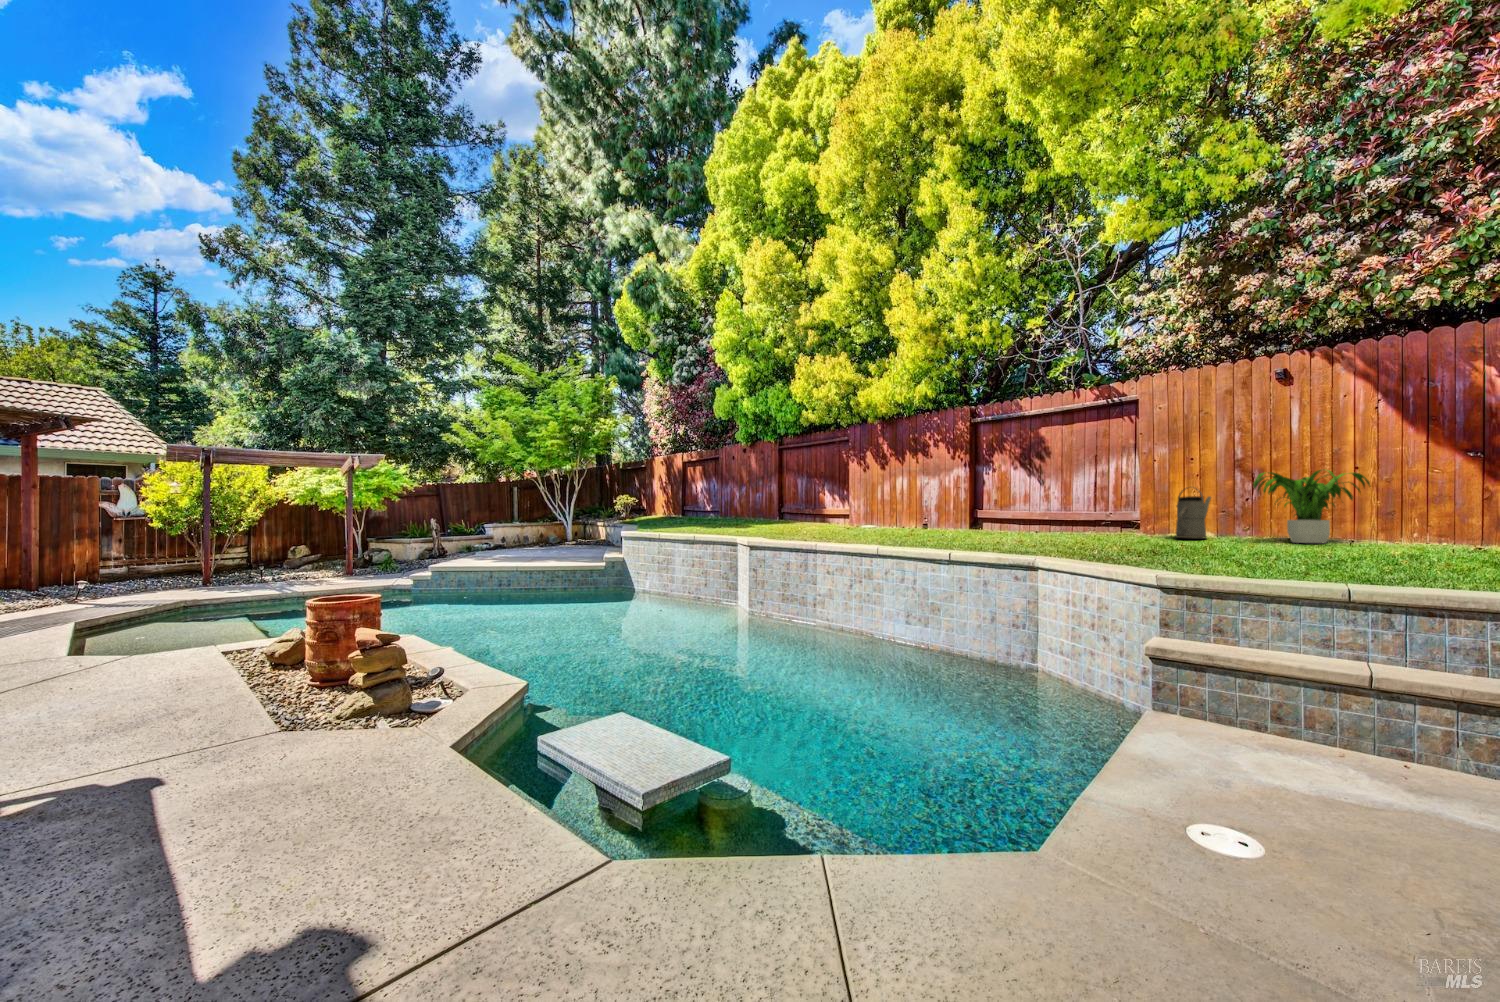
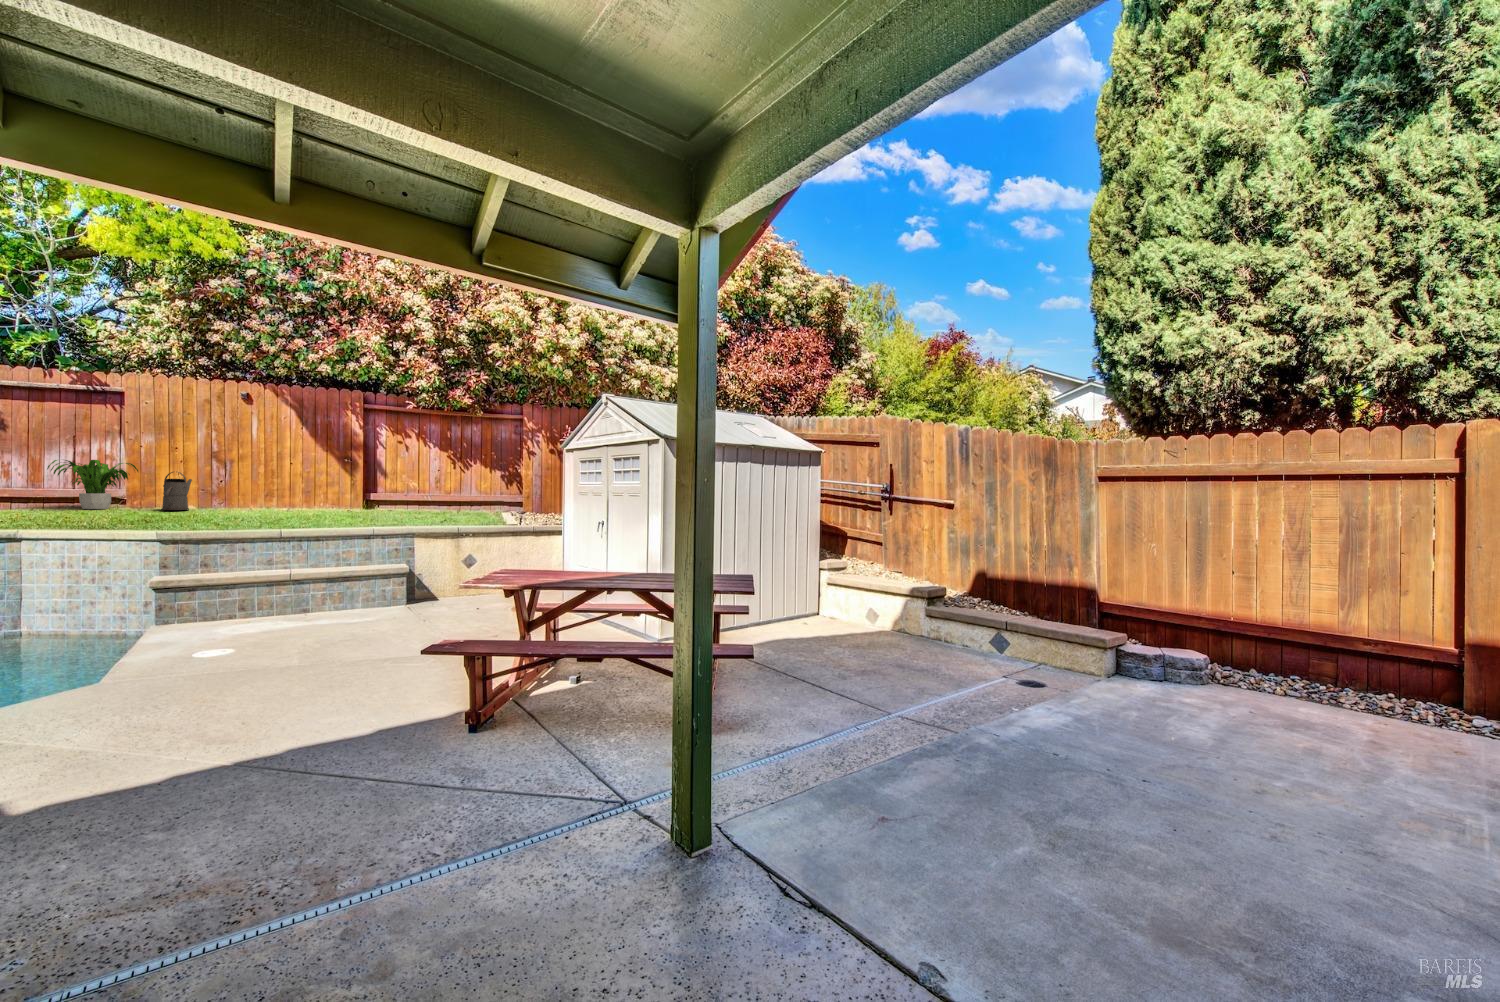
potted plant: present [1253,470,1370,543] -> present [47,460,138,509]

